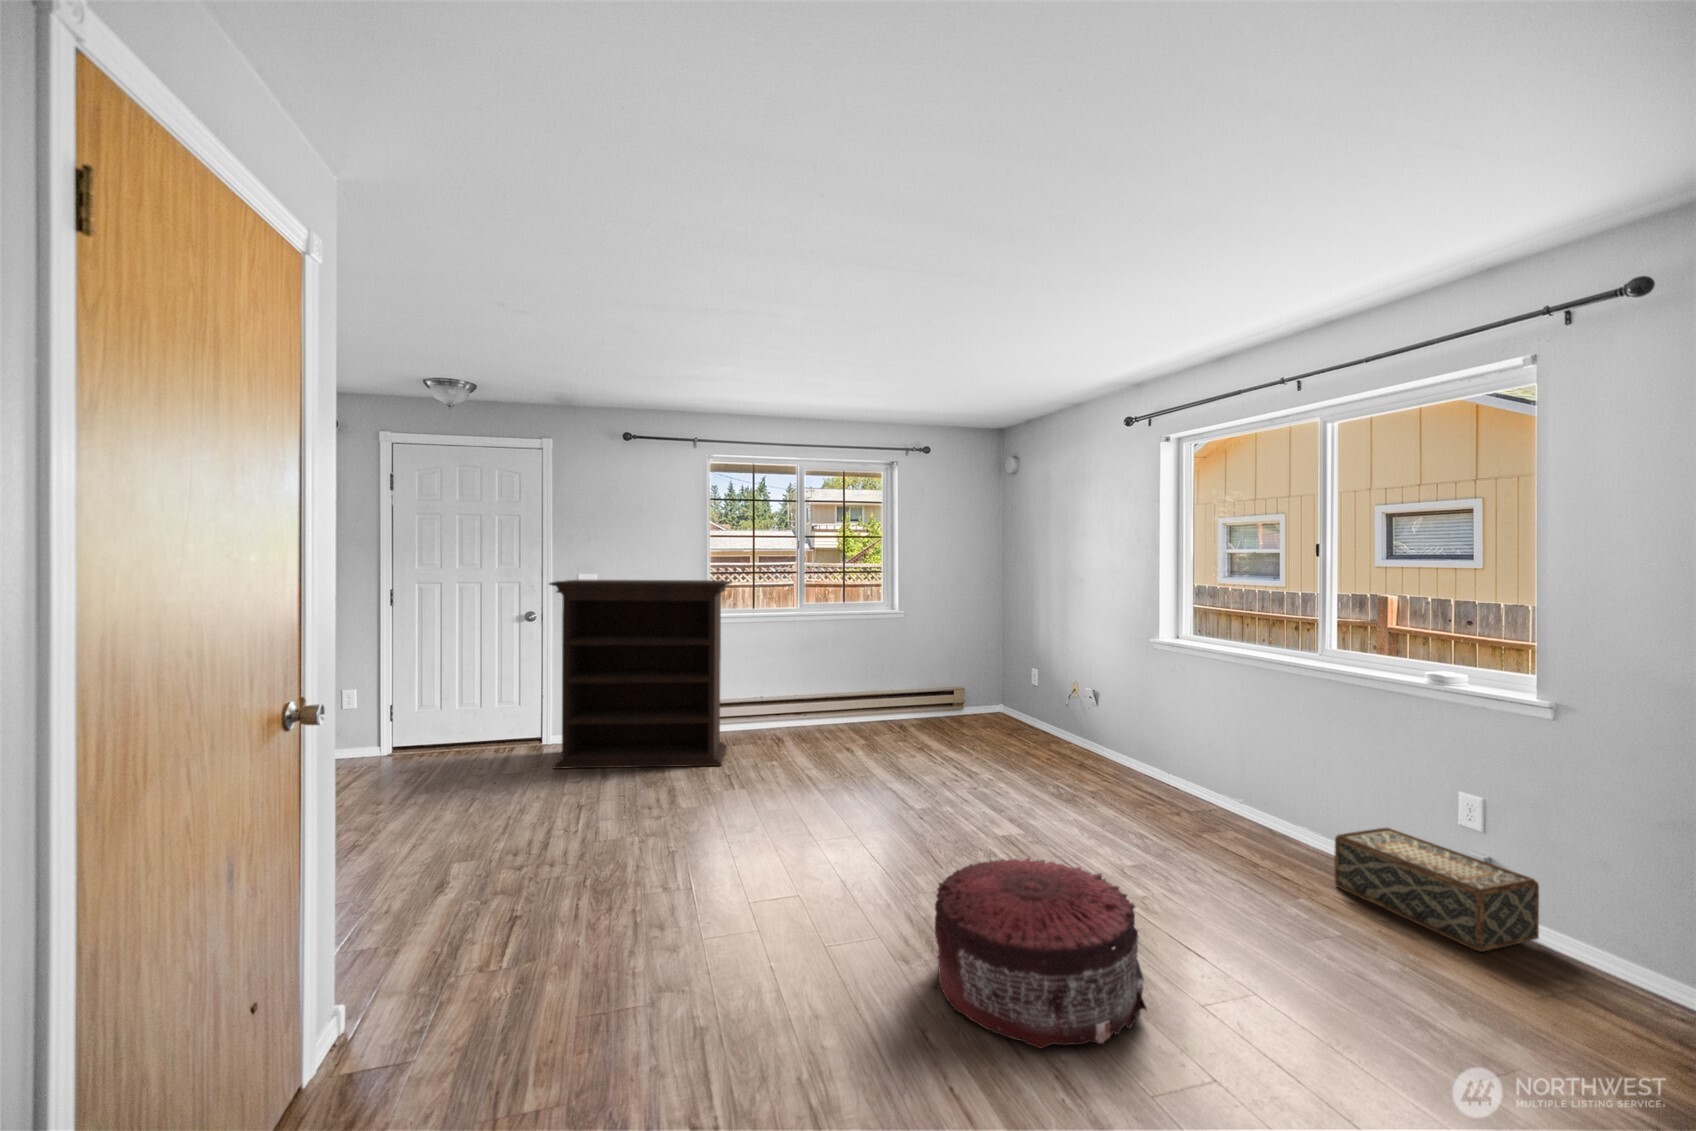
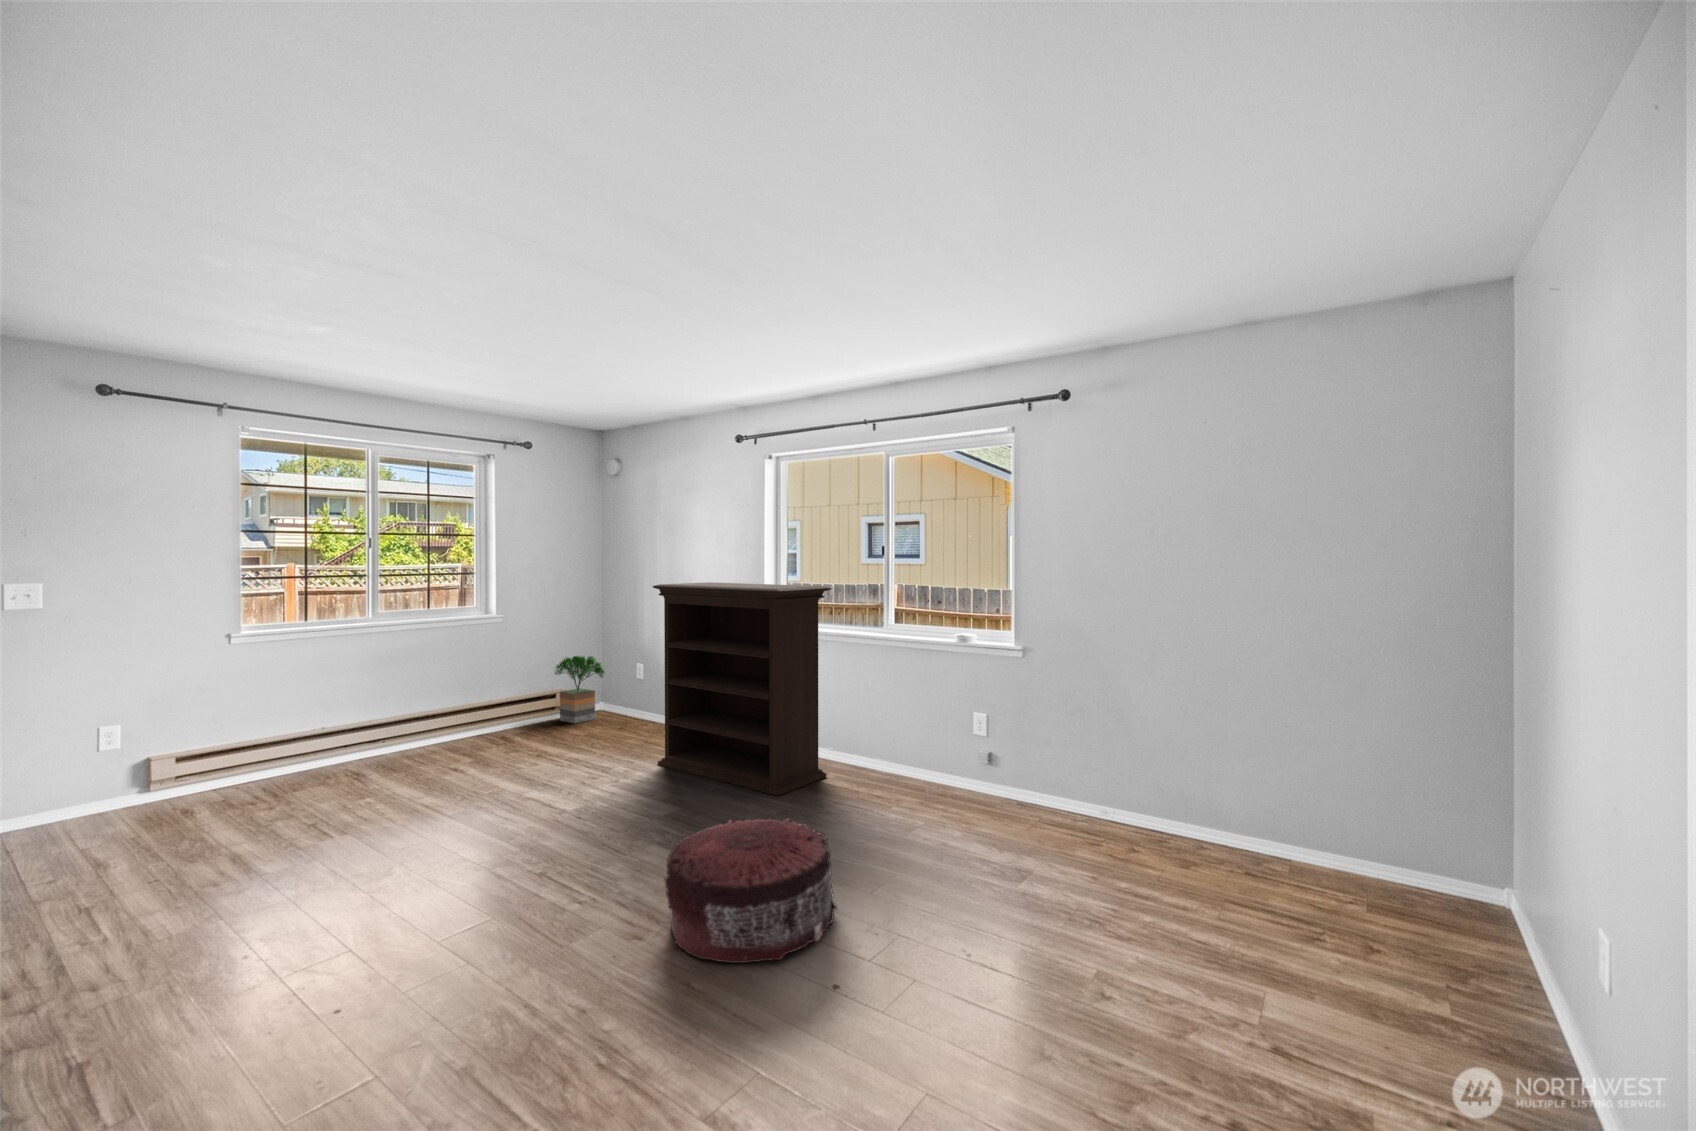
bookshelf: present [550,580,731,769] -> present [653,582,831,796]
potted tree: none [950,655,999,723] -> present [555,656,605,723]
woven basket: present [1334,827,1539,952] -> none [910,748,1018,814]

